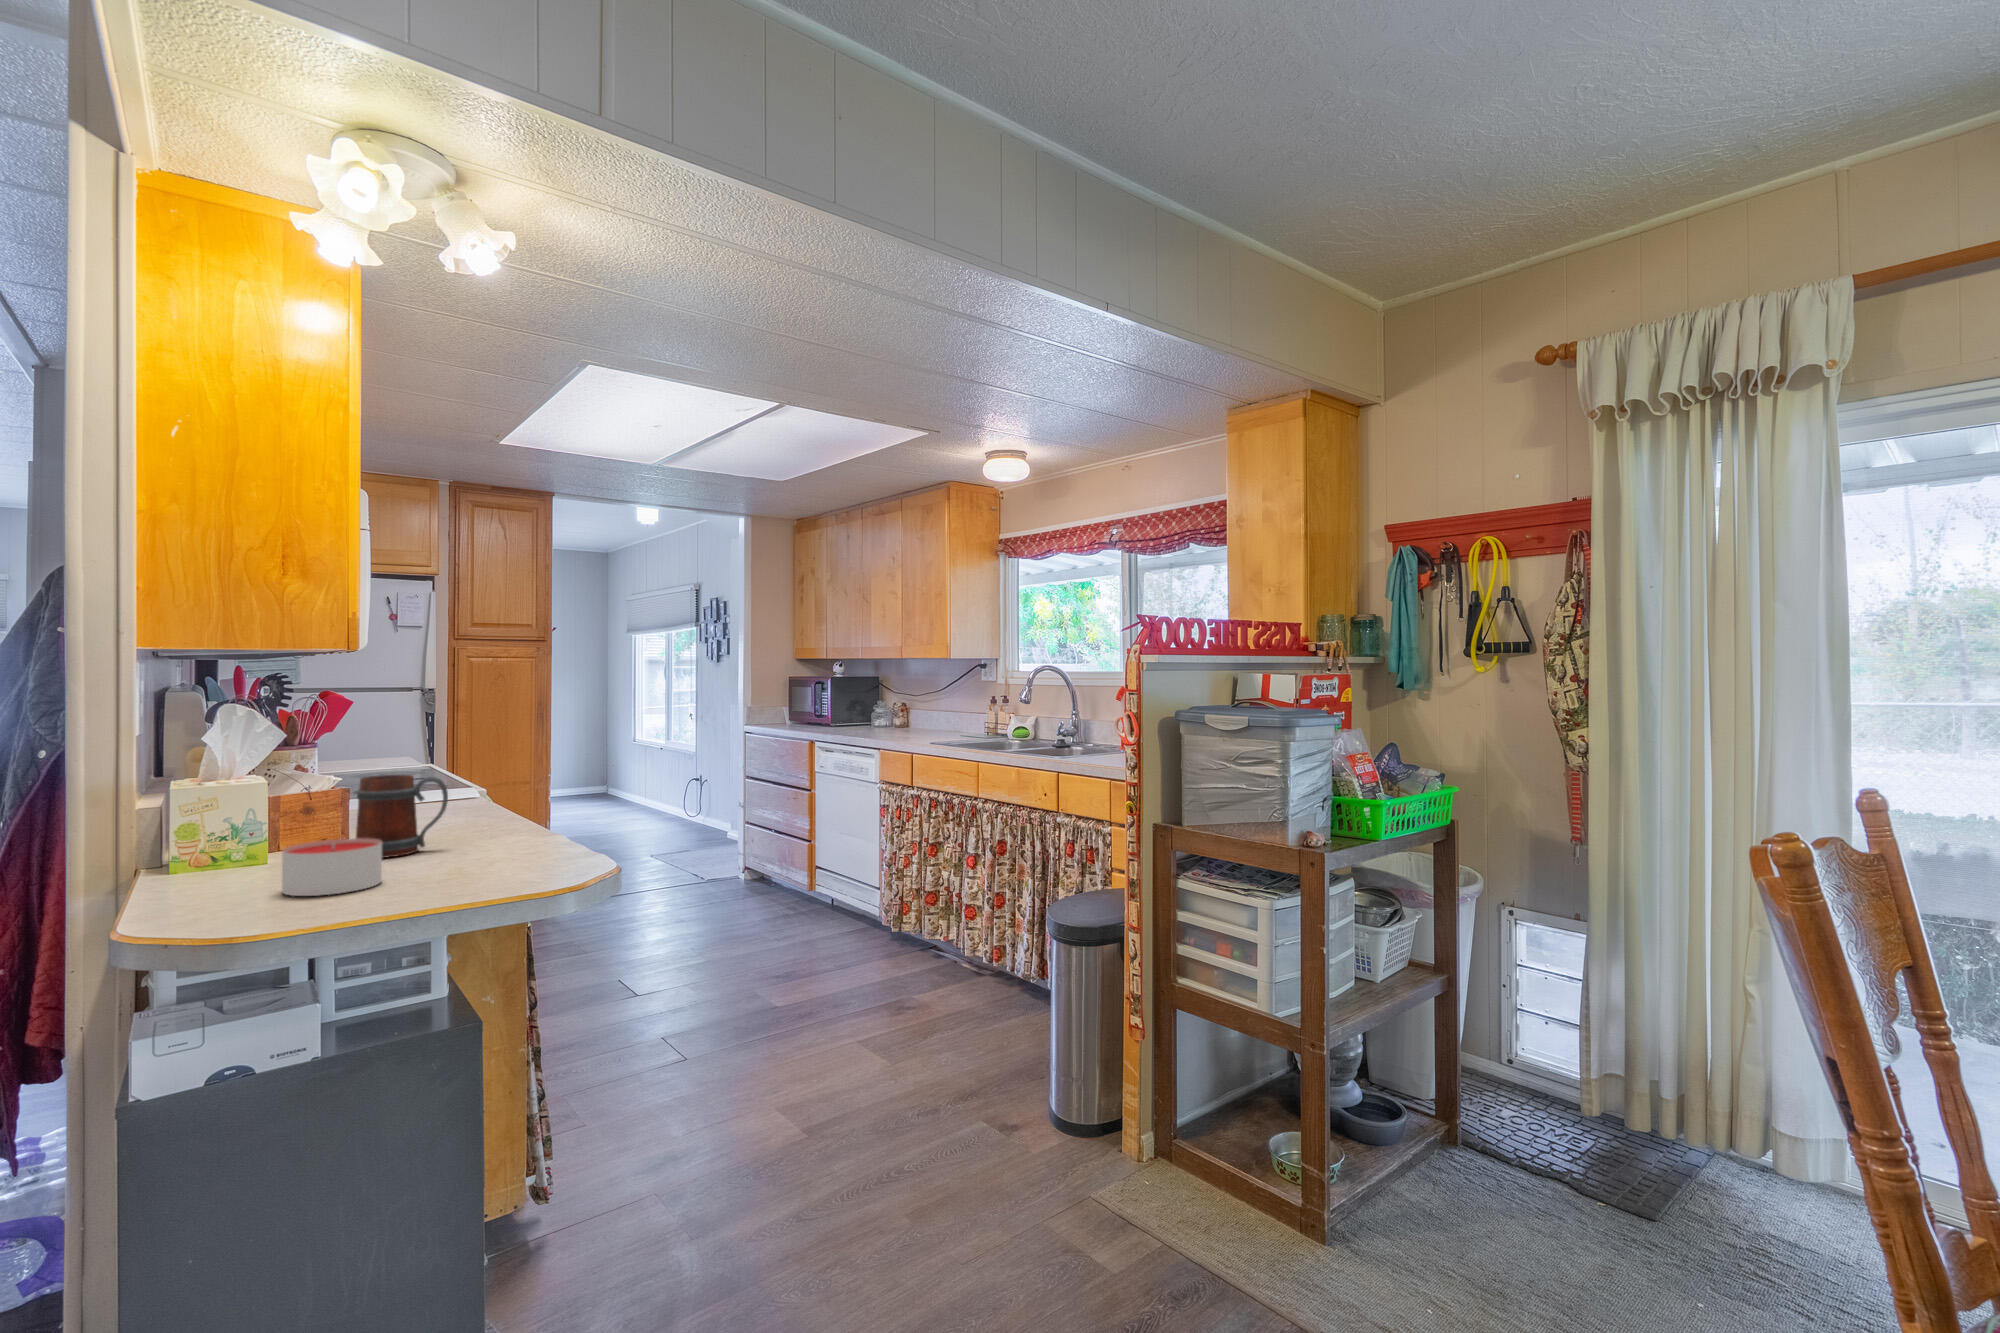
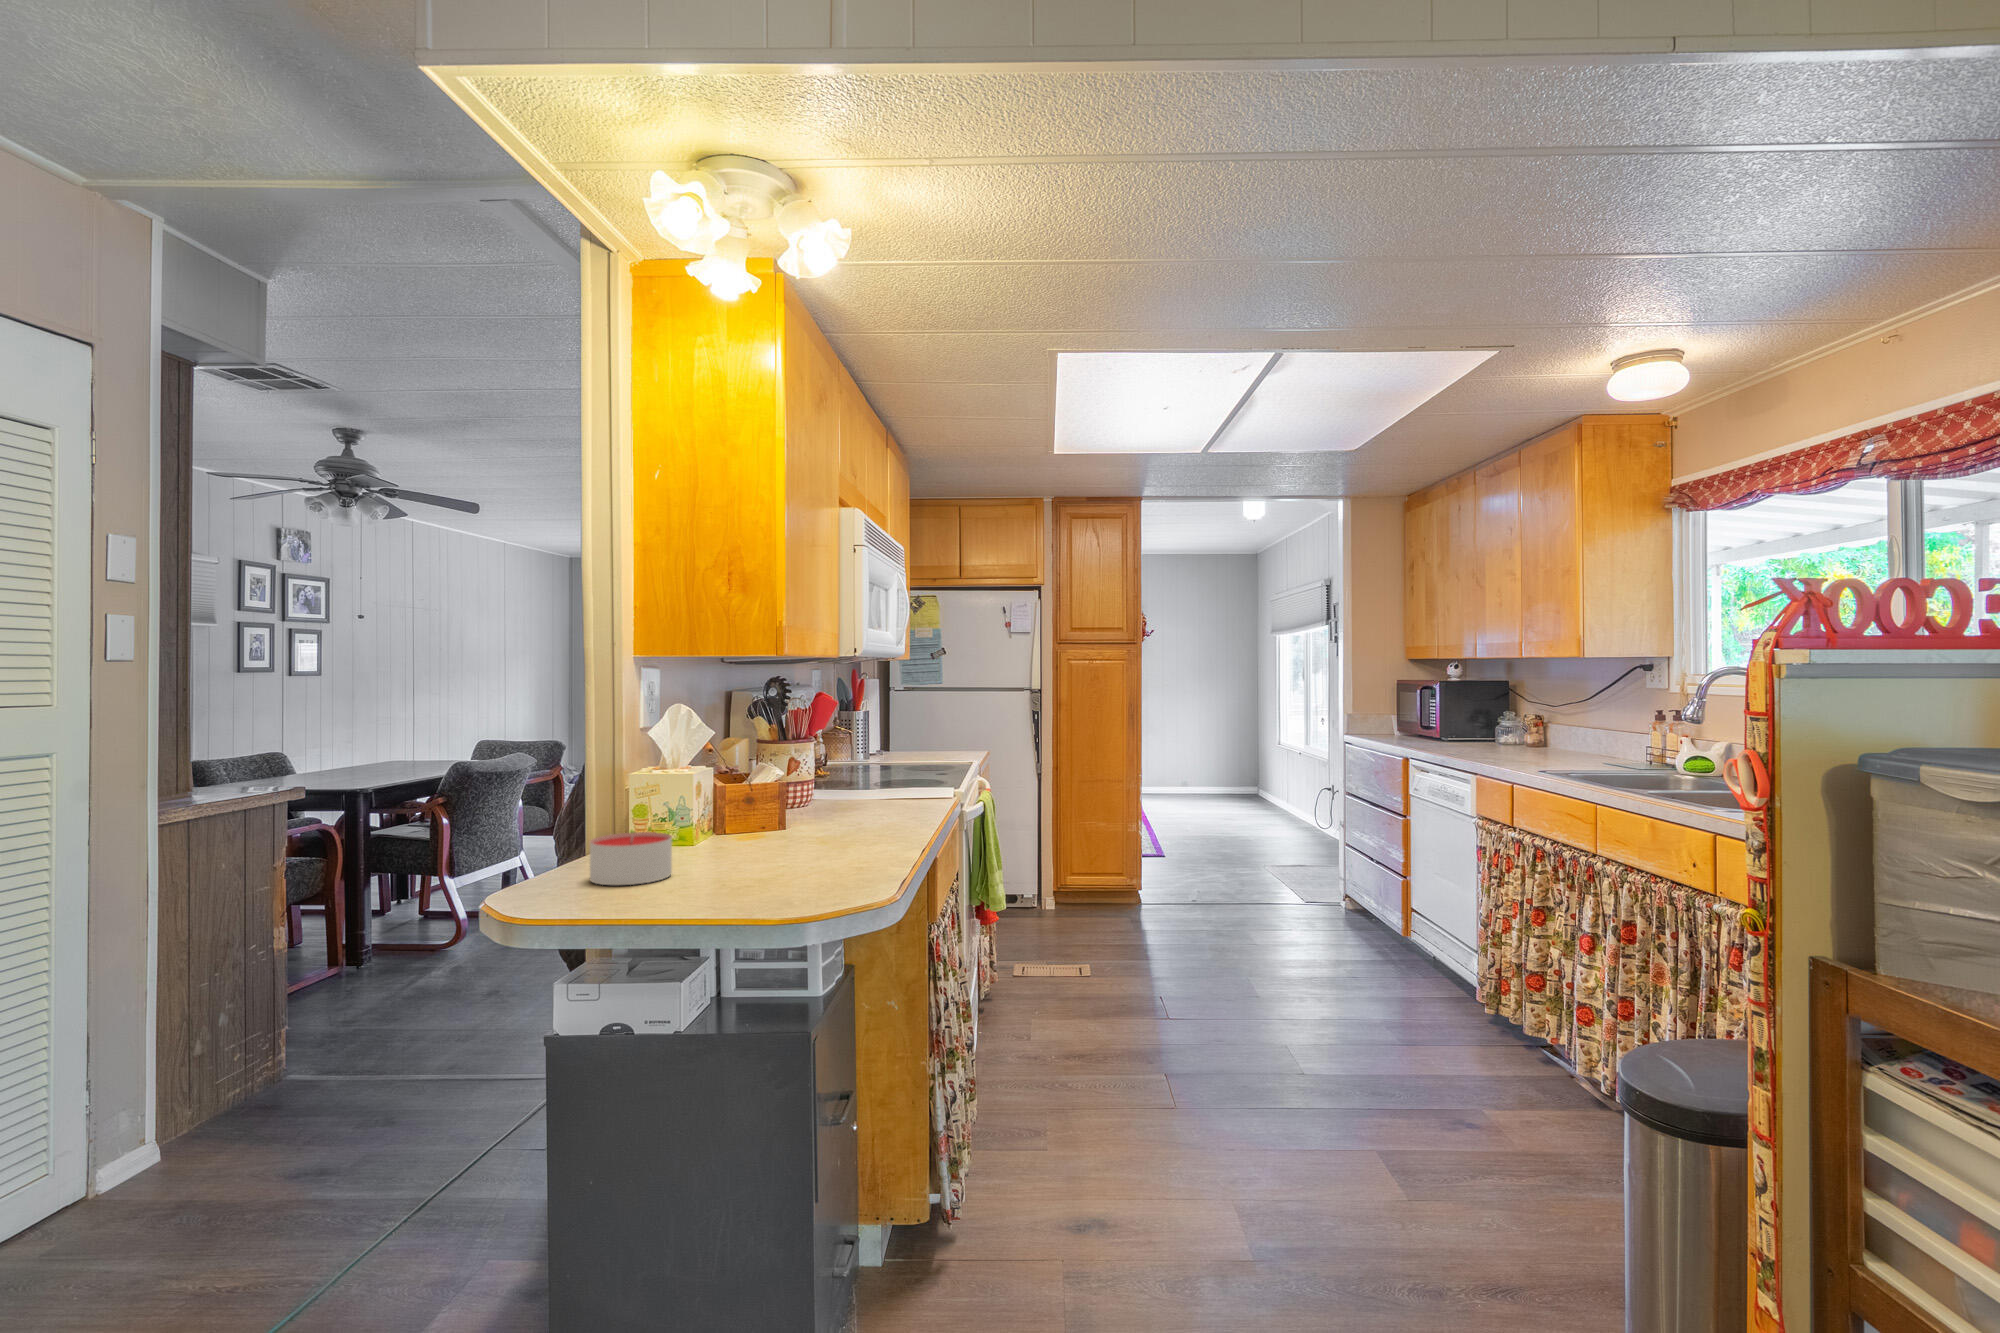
mug: present [356,775,448,858] -> none [714,773,788,852]

